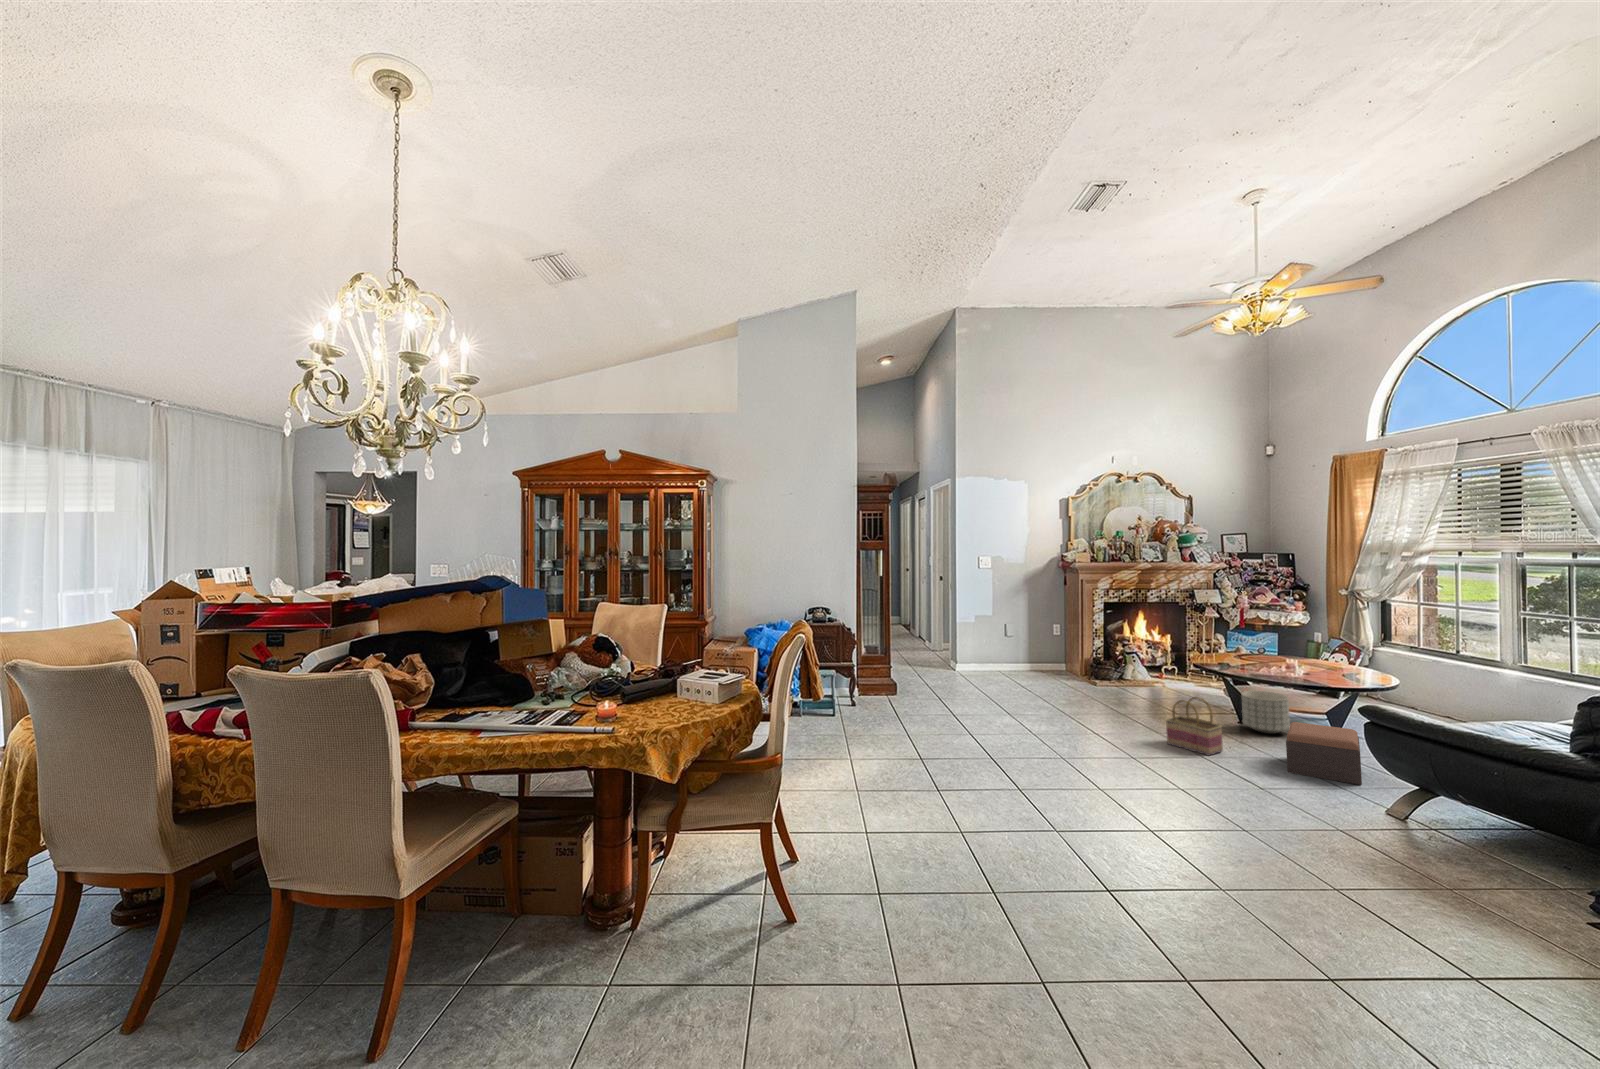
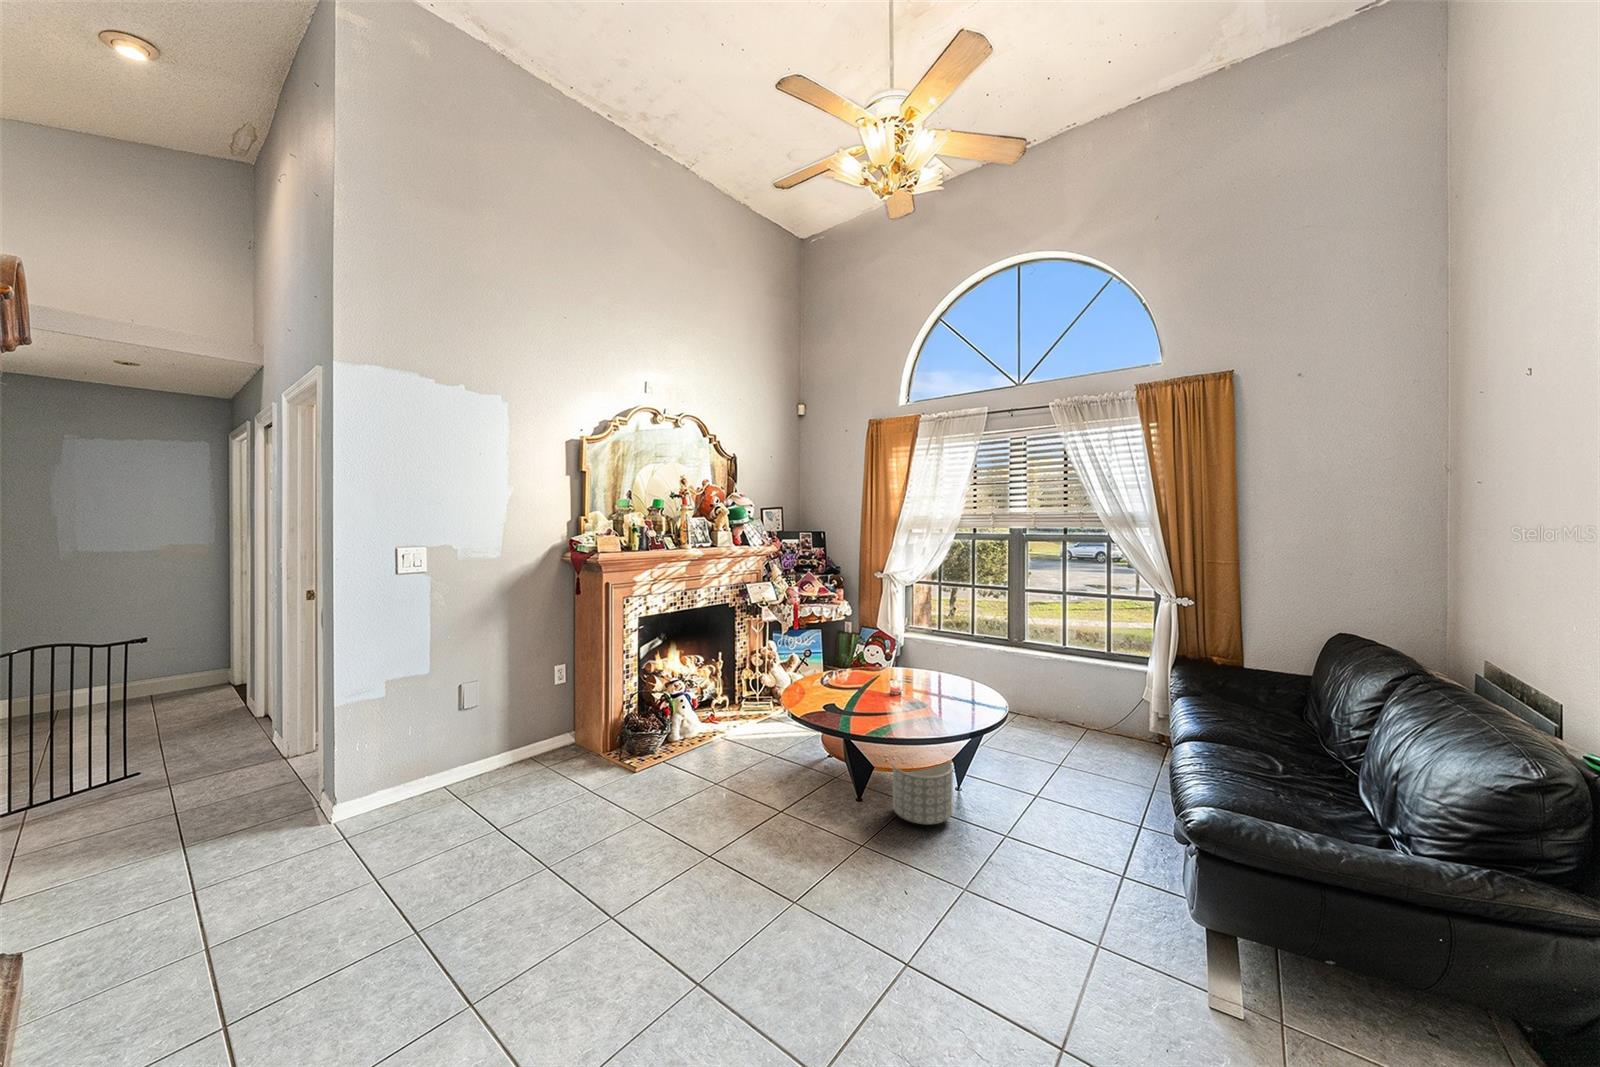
basket: present [1166,697,1223,755] -> none [870,835,963,969]
footstool: present [1286,722,1362,785] -> none [1028,830,1174,963]

